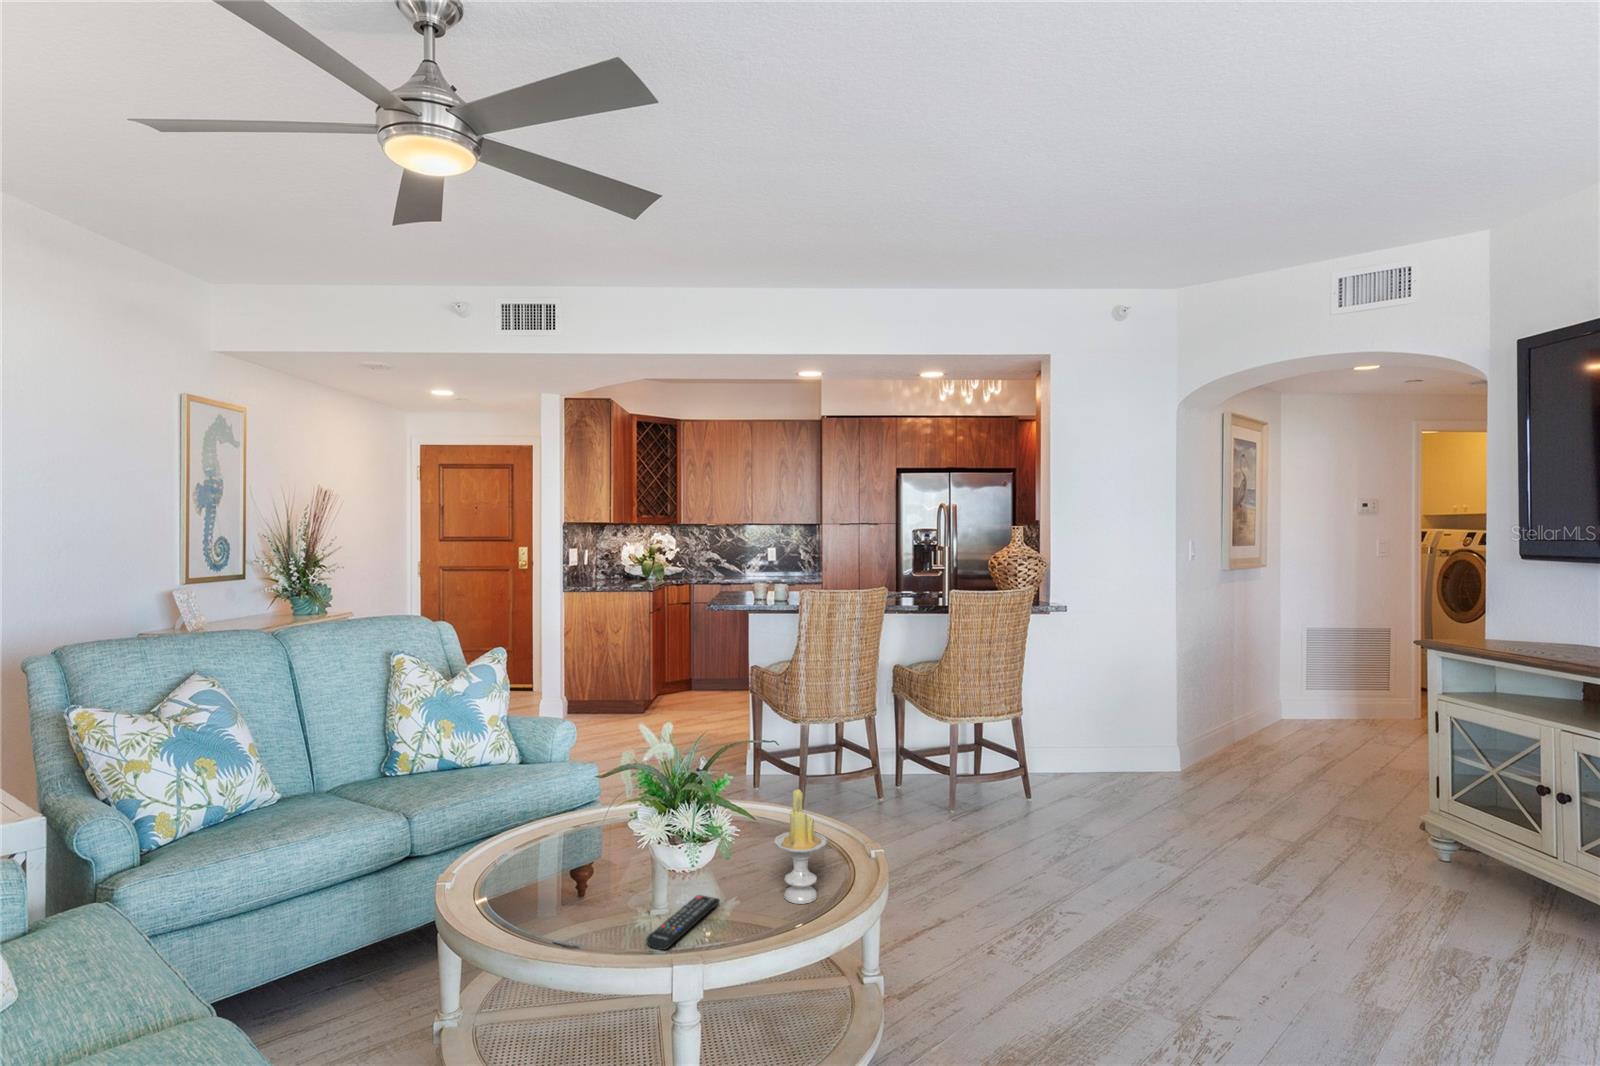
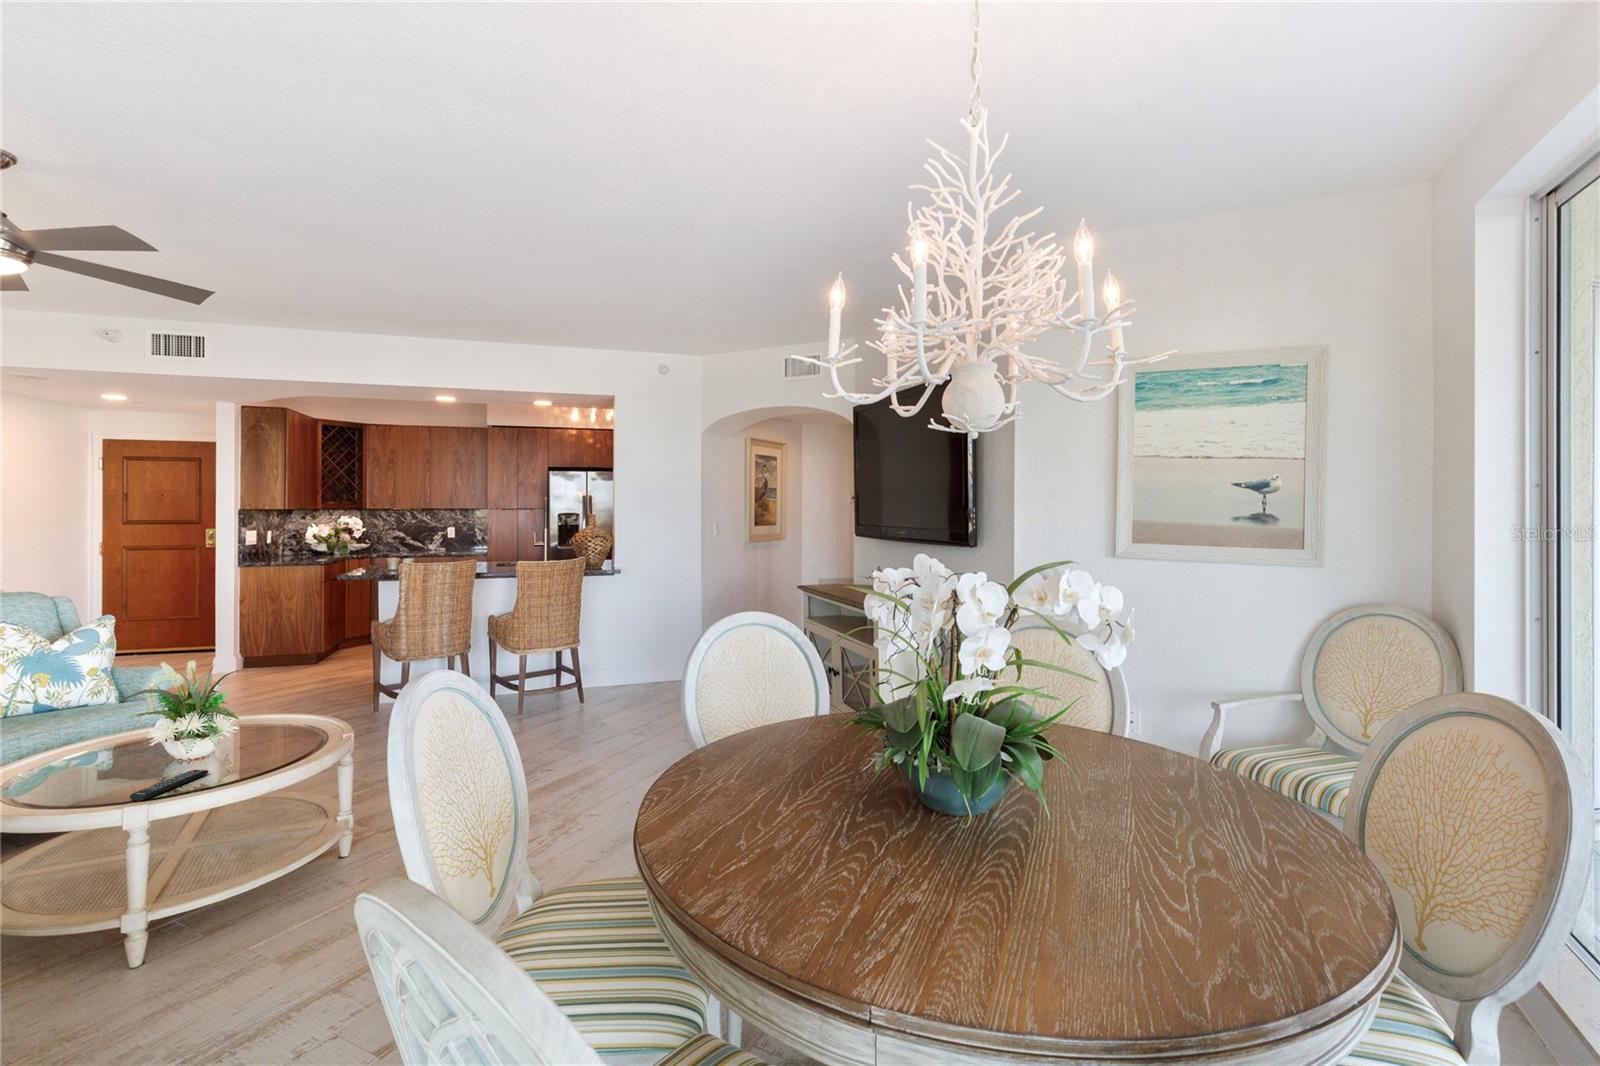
candle: present [774,789,827,904] -> none [253,698,295,769]

